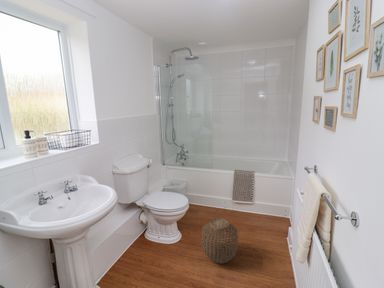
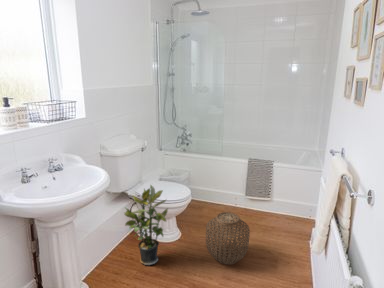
potted plant: none [132,197,169,267] -> present [124,185,168,265]

